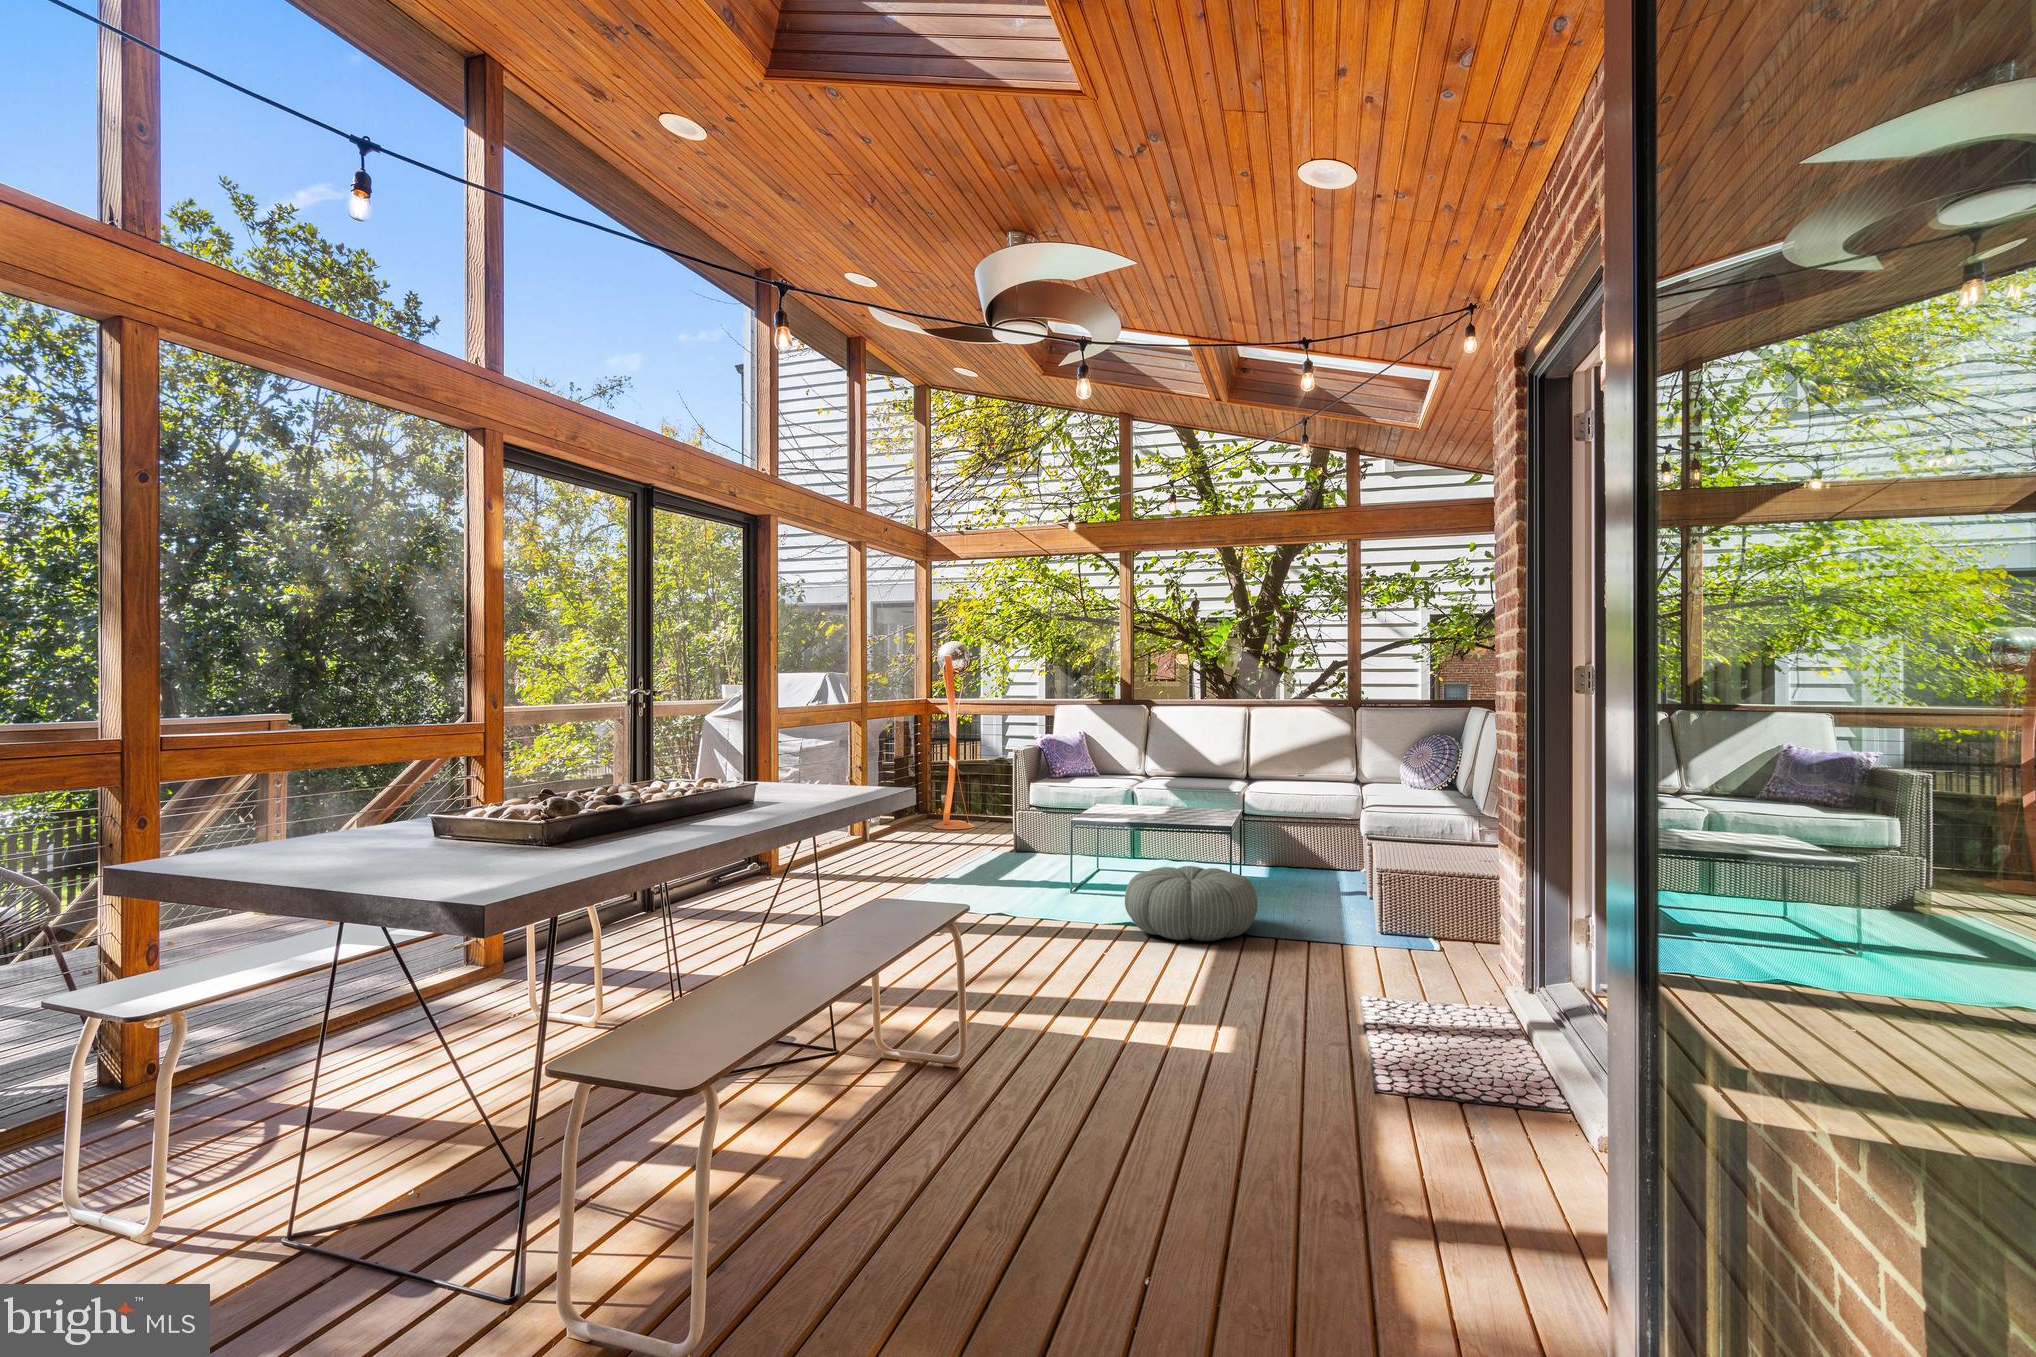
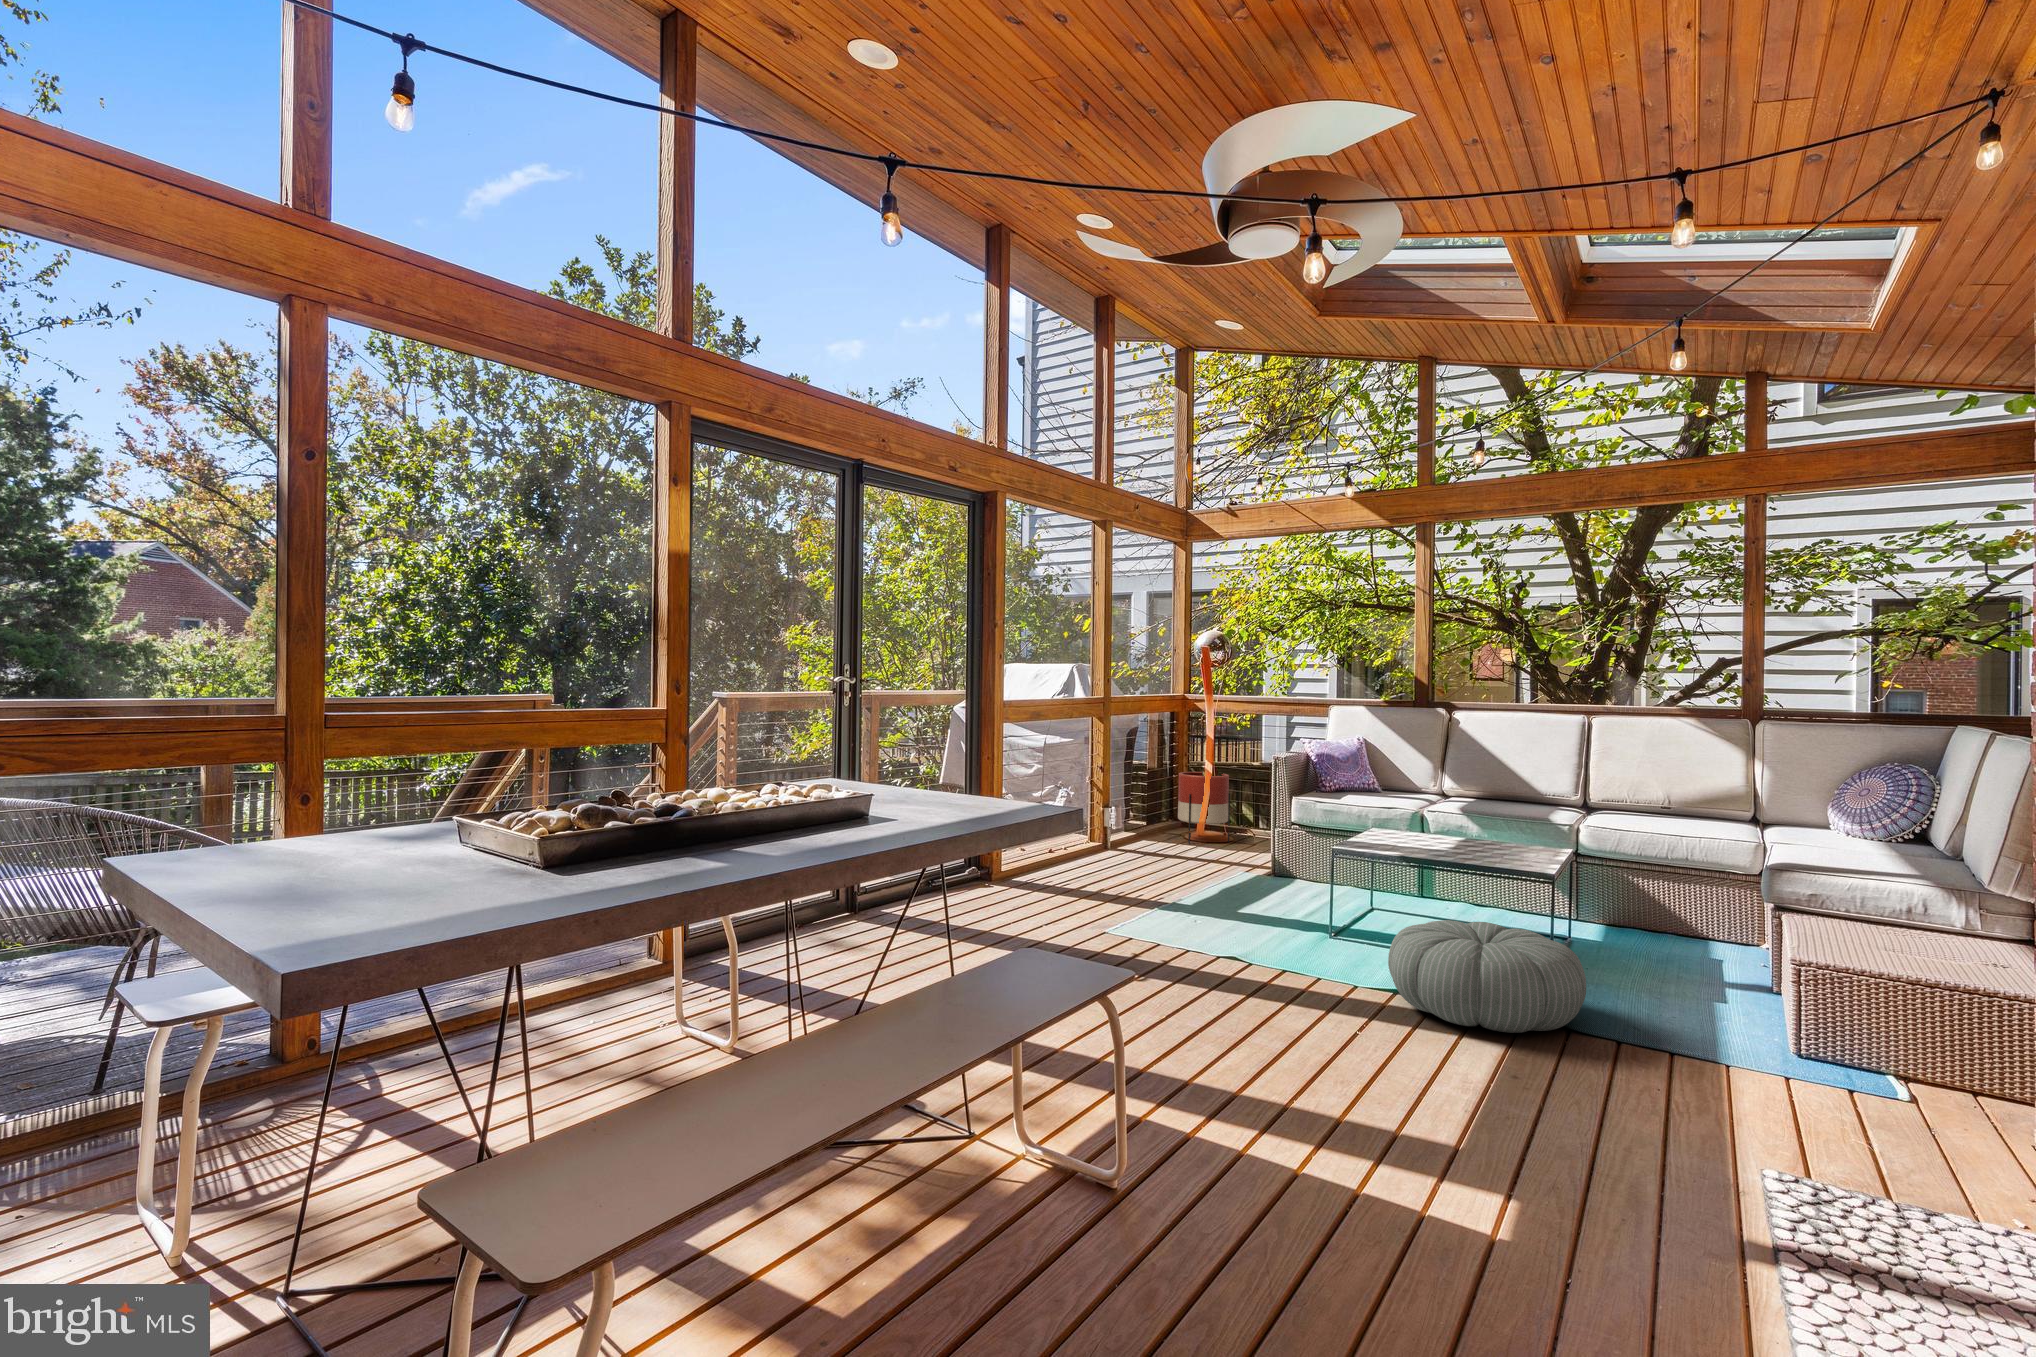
planter: none [922,767,968,832] -> present [1178,772,1230,844]

